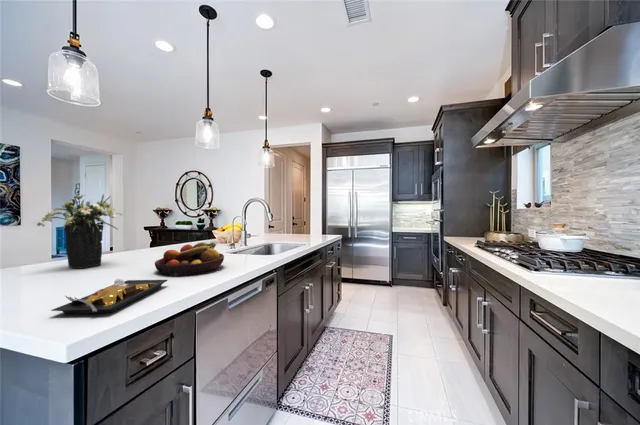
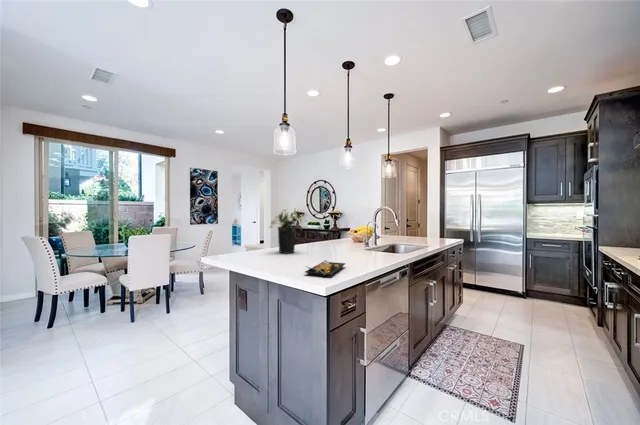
fruit bowl: present [155,242,224,277] -> none [330,241,372,263]

